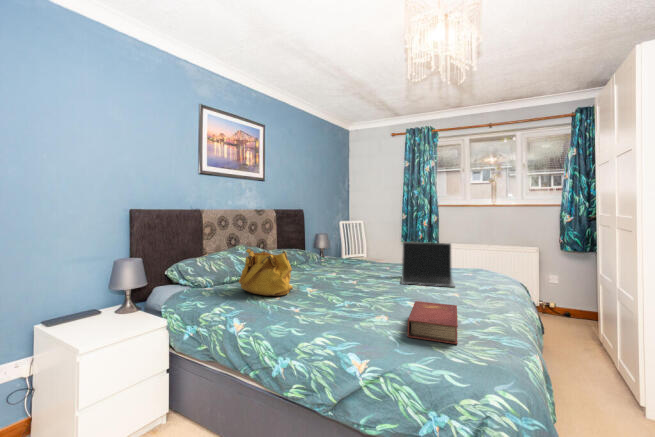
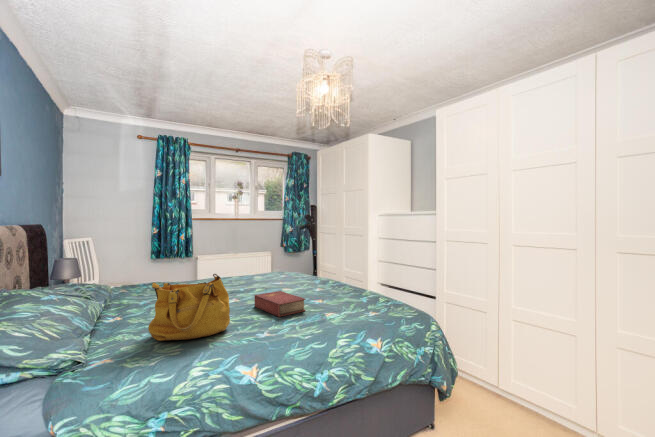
laptop: present [401,242,455,286] -> none [250,252,307,291]
book: present [408,301,458,344] -> present [255,291,306,317]

